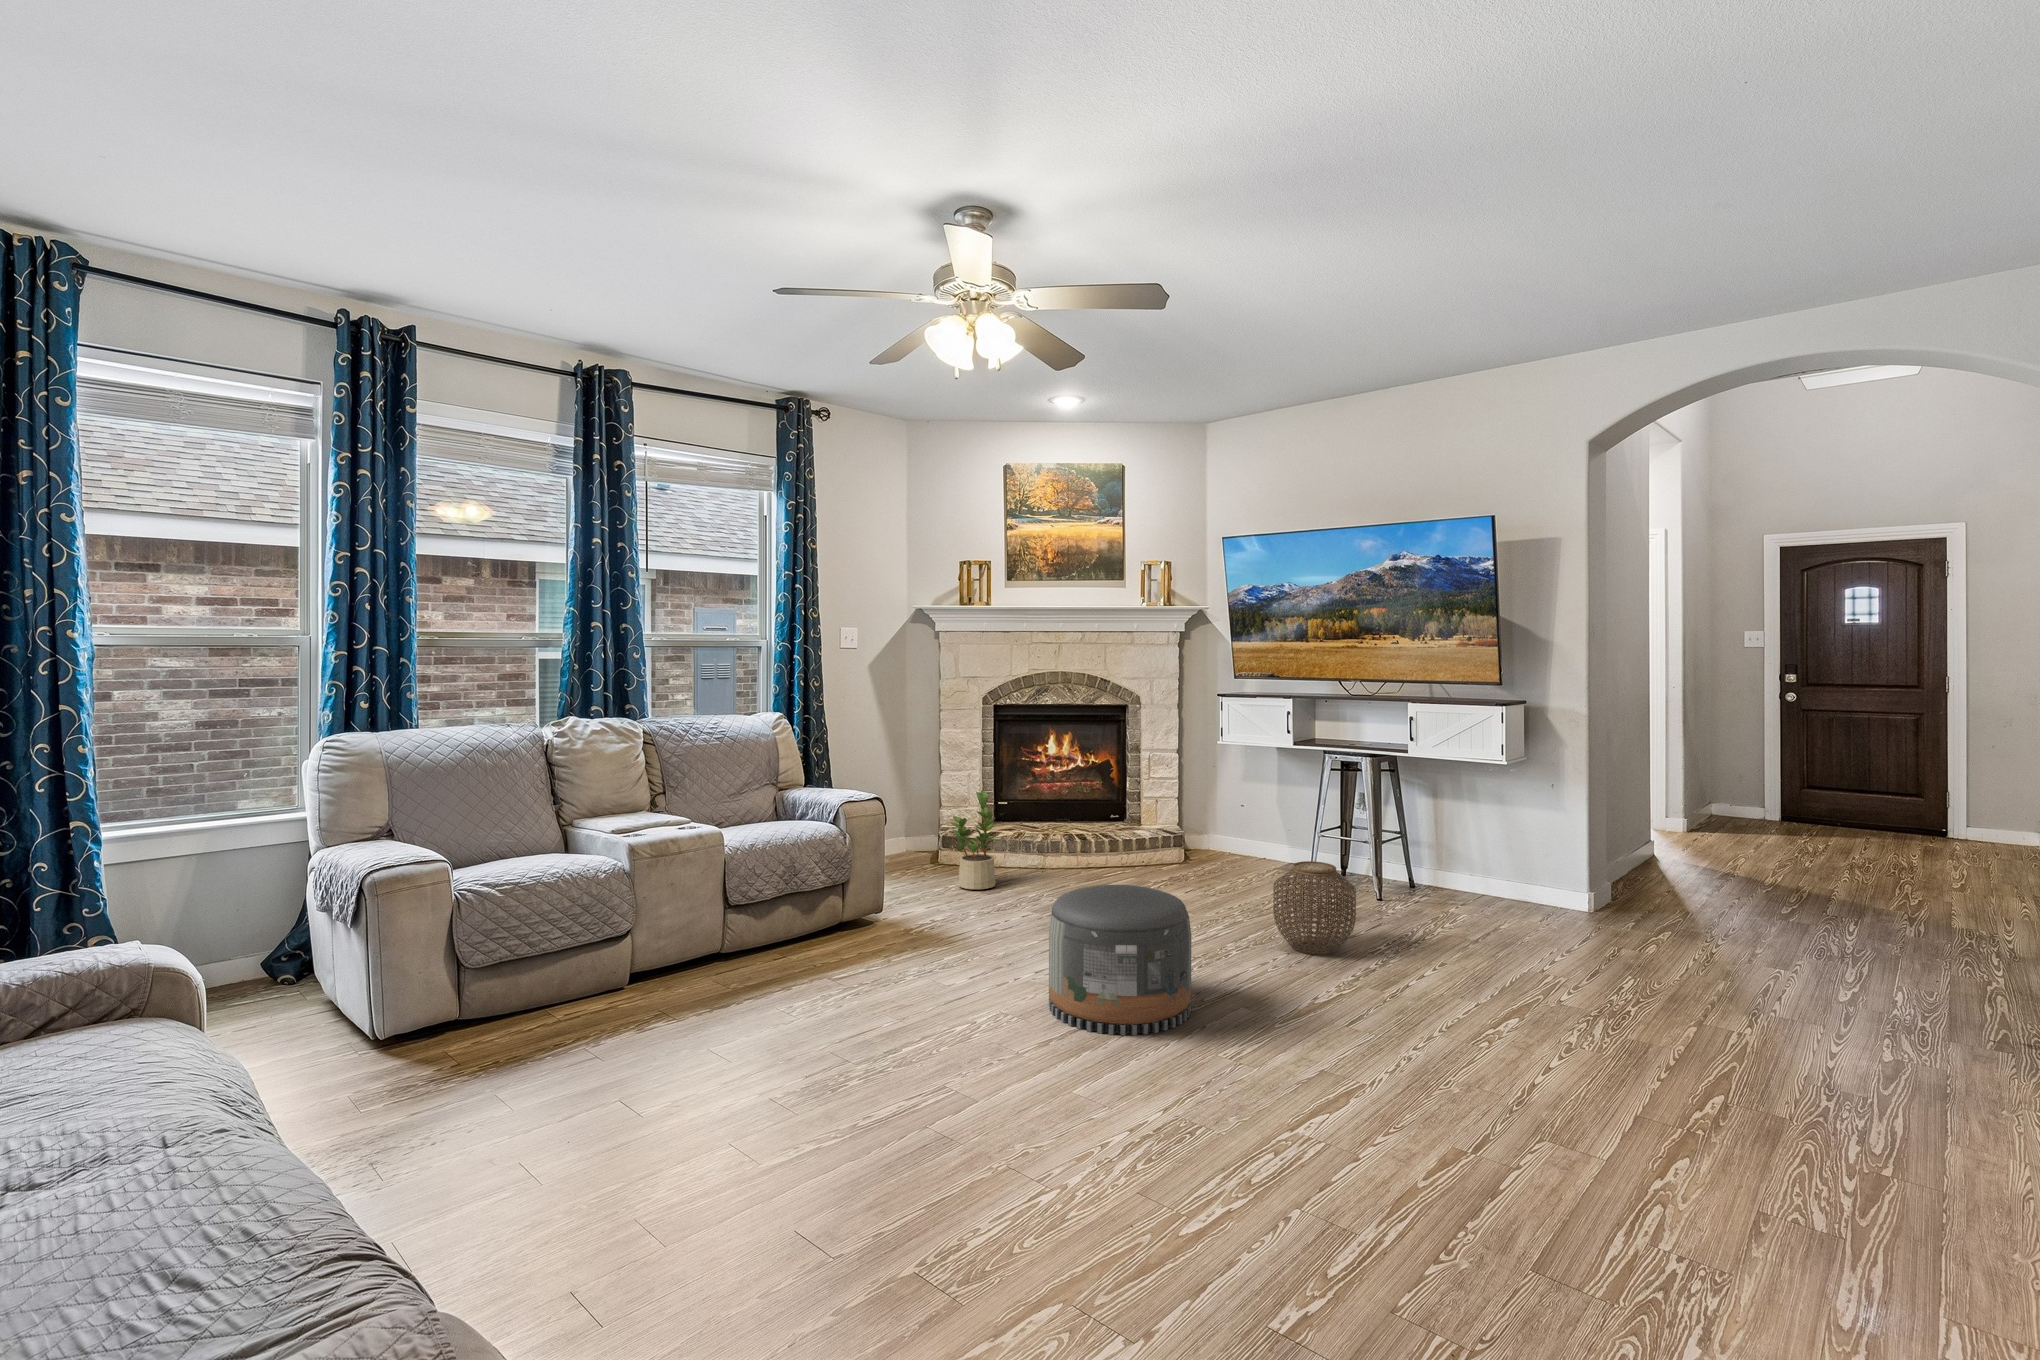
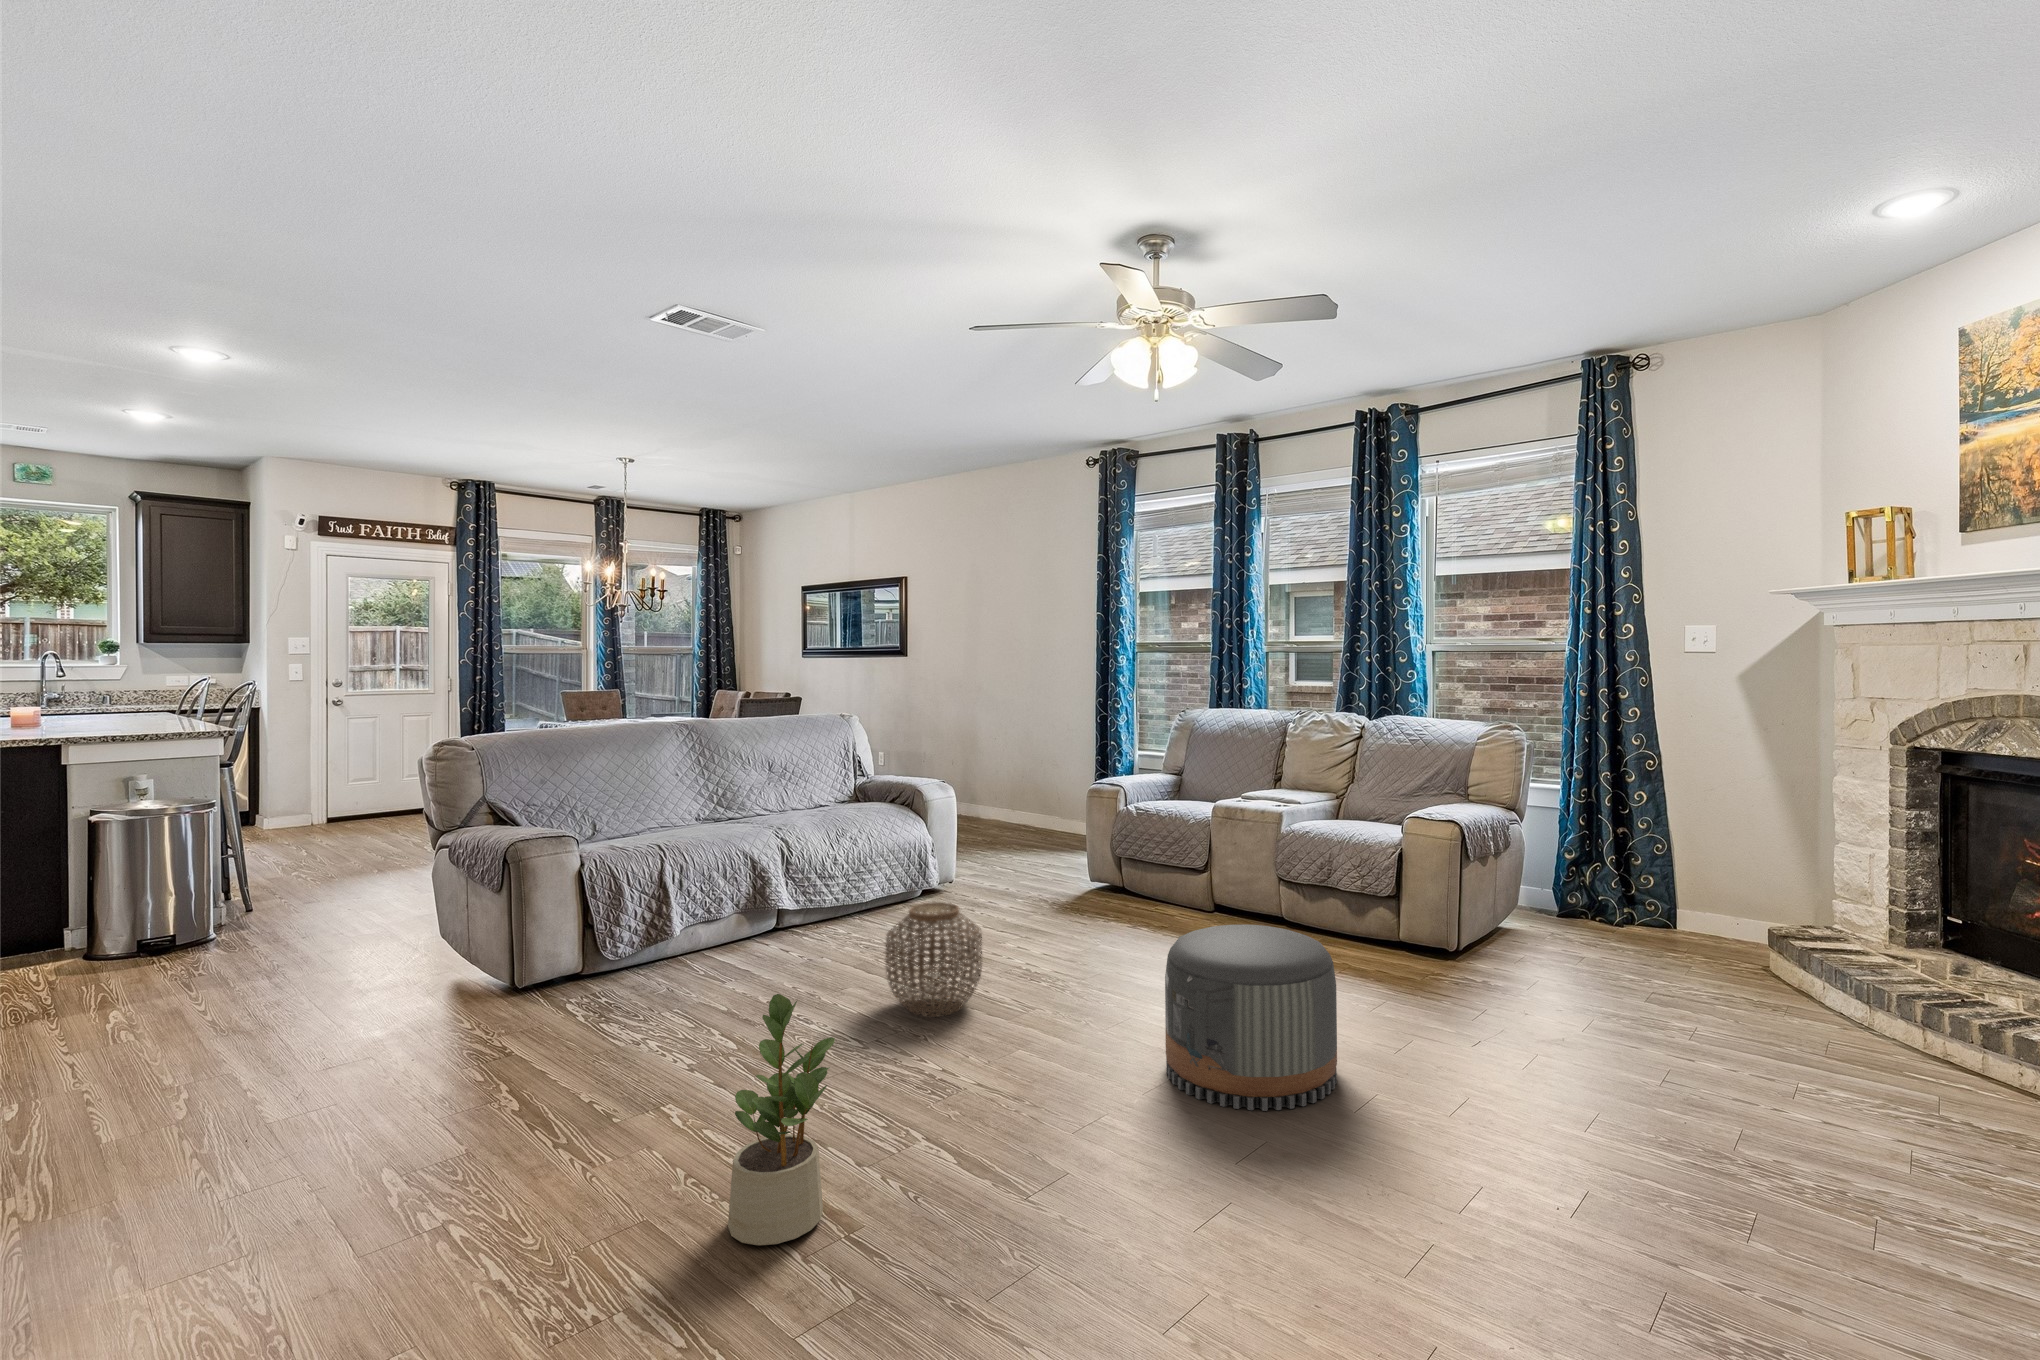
potted plant: present [946,791,996,889] -> present [728,994,835,1245]
woven basket: present [1273,861,1356,955] -> present [886,902,982,1017]

